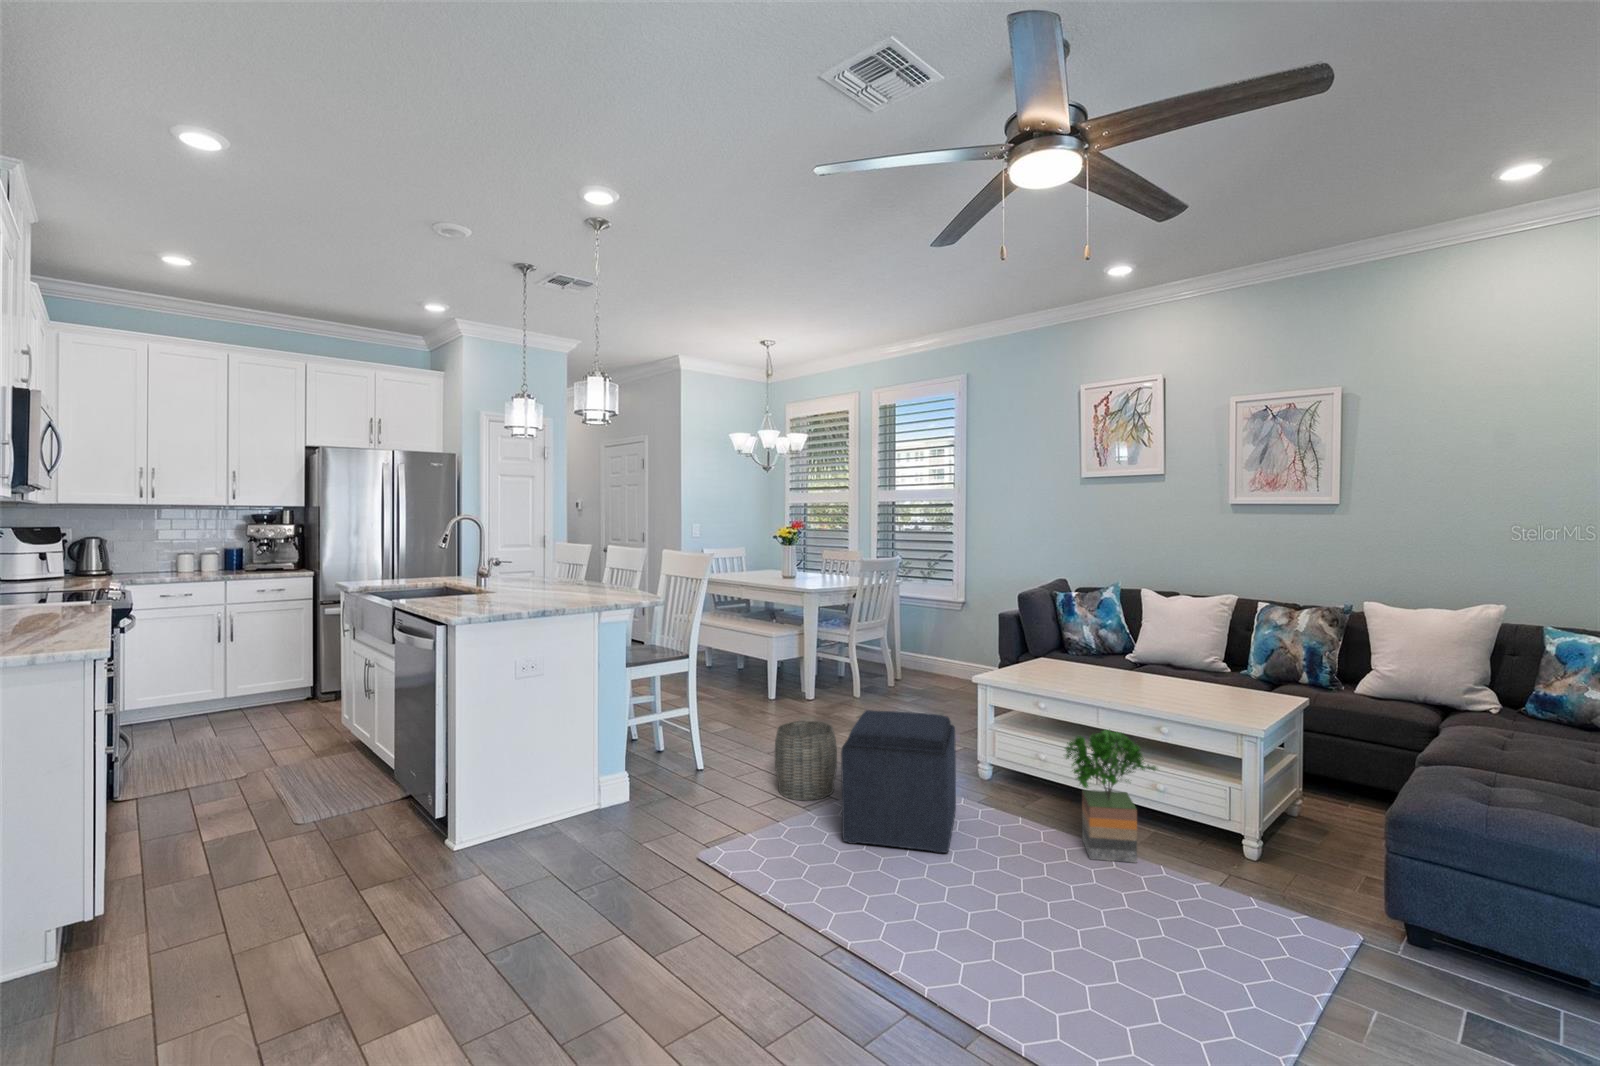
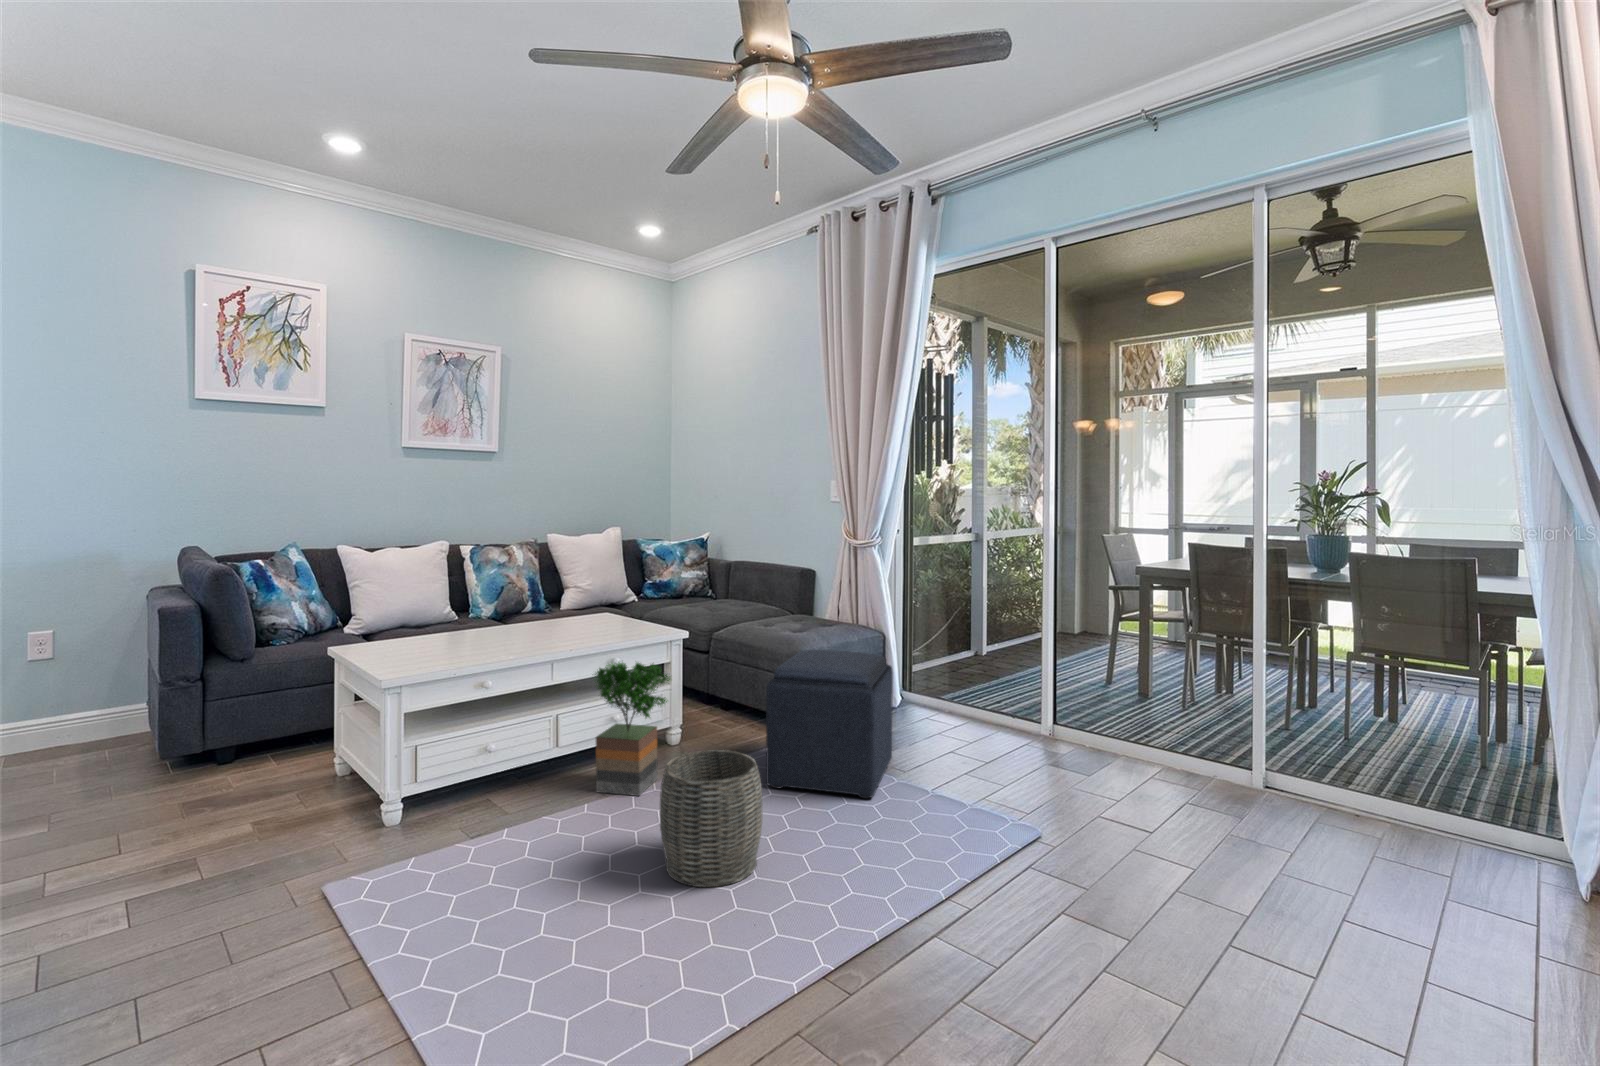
ottoman: present [841,710,956,853] -> present [766,650,893,798]
woven basket: present [775,721,837,801] -> present [660,750,763,887]

